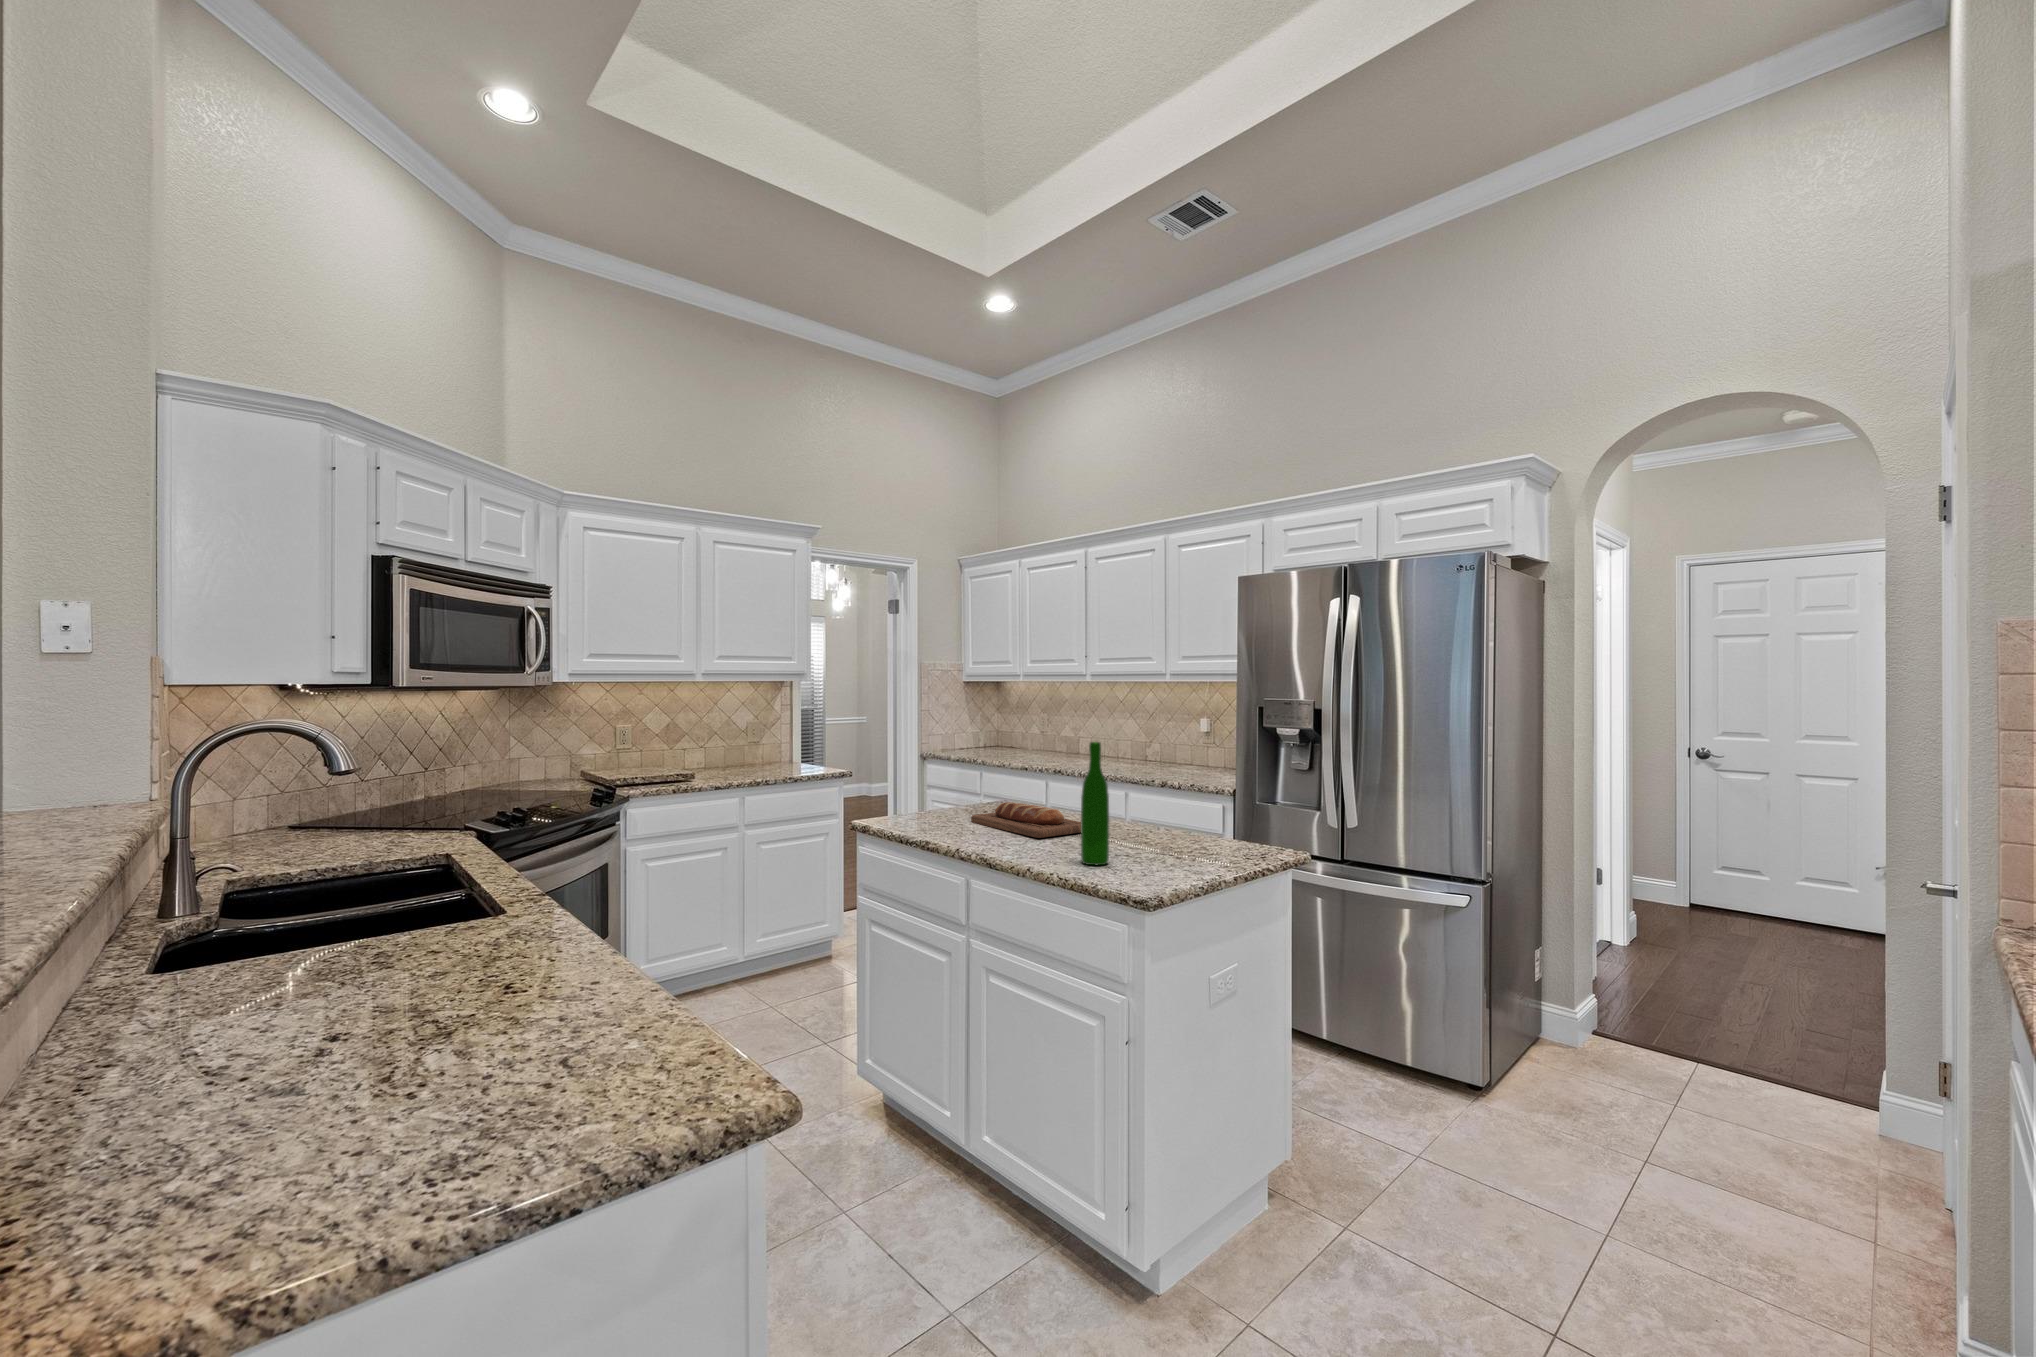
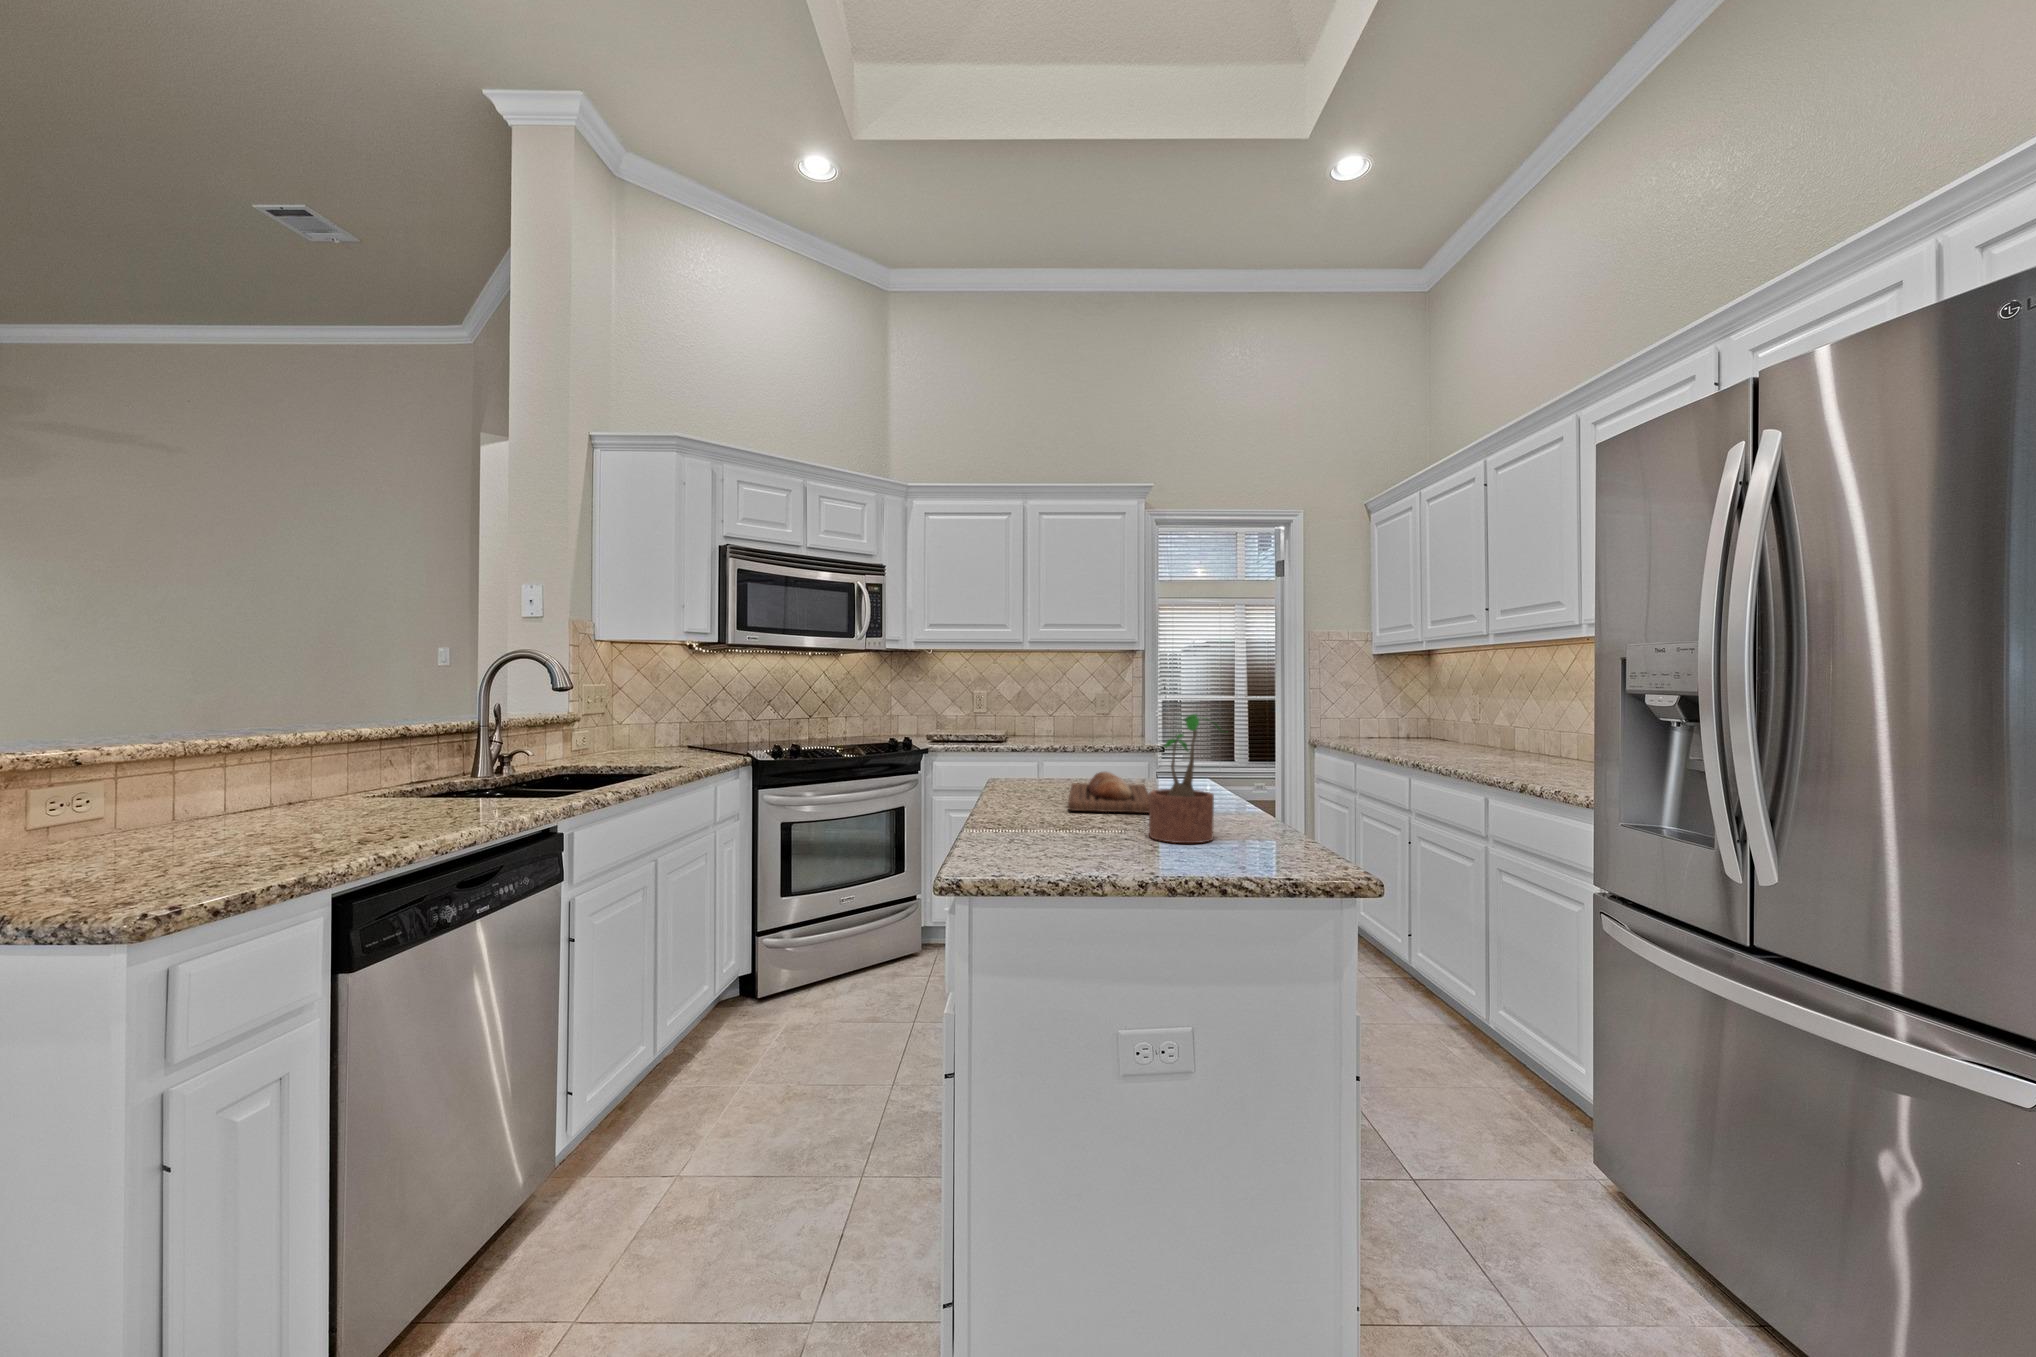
wine bottle: present [1081,742,1110,865] -> none [1016,689,1051,842]
potted plant: none [1138,753,1186,850] -> present [1149,714,1221,843]

